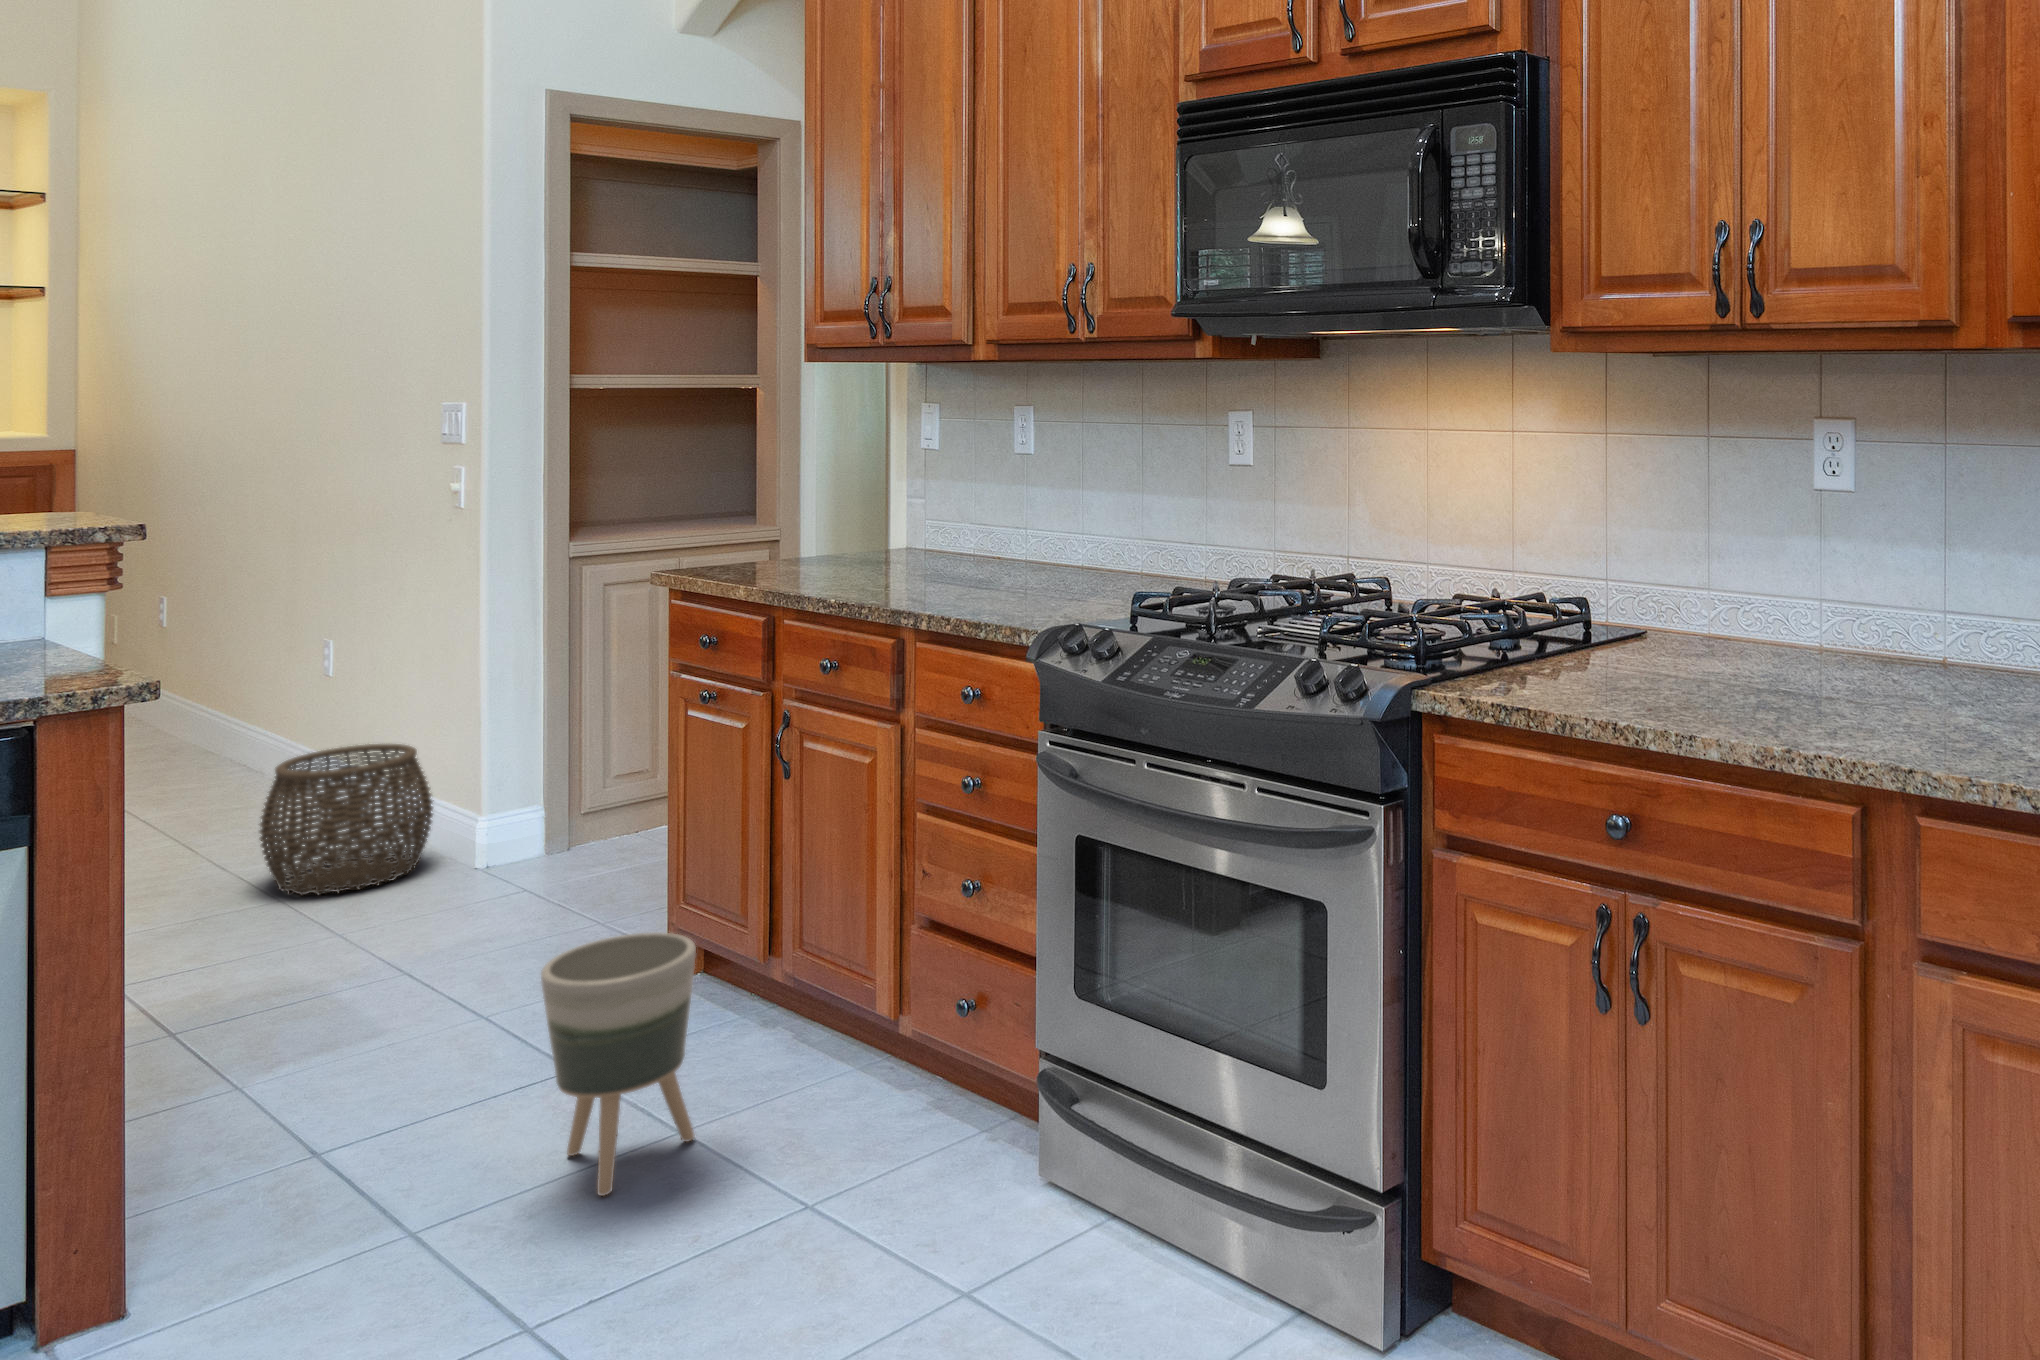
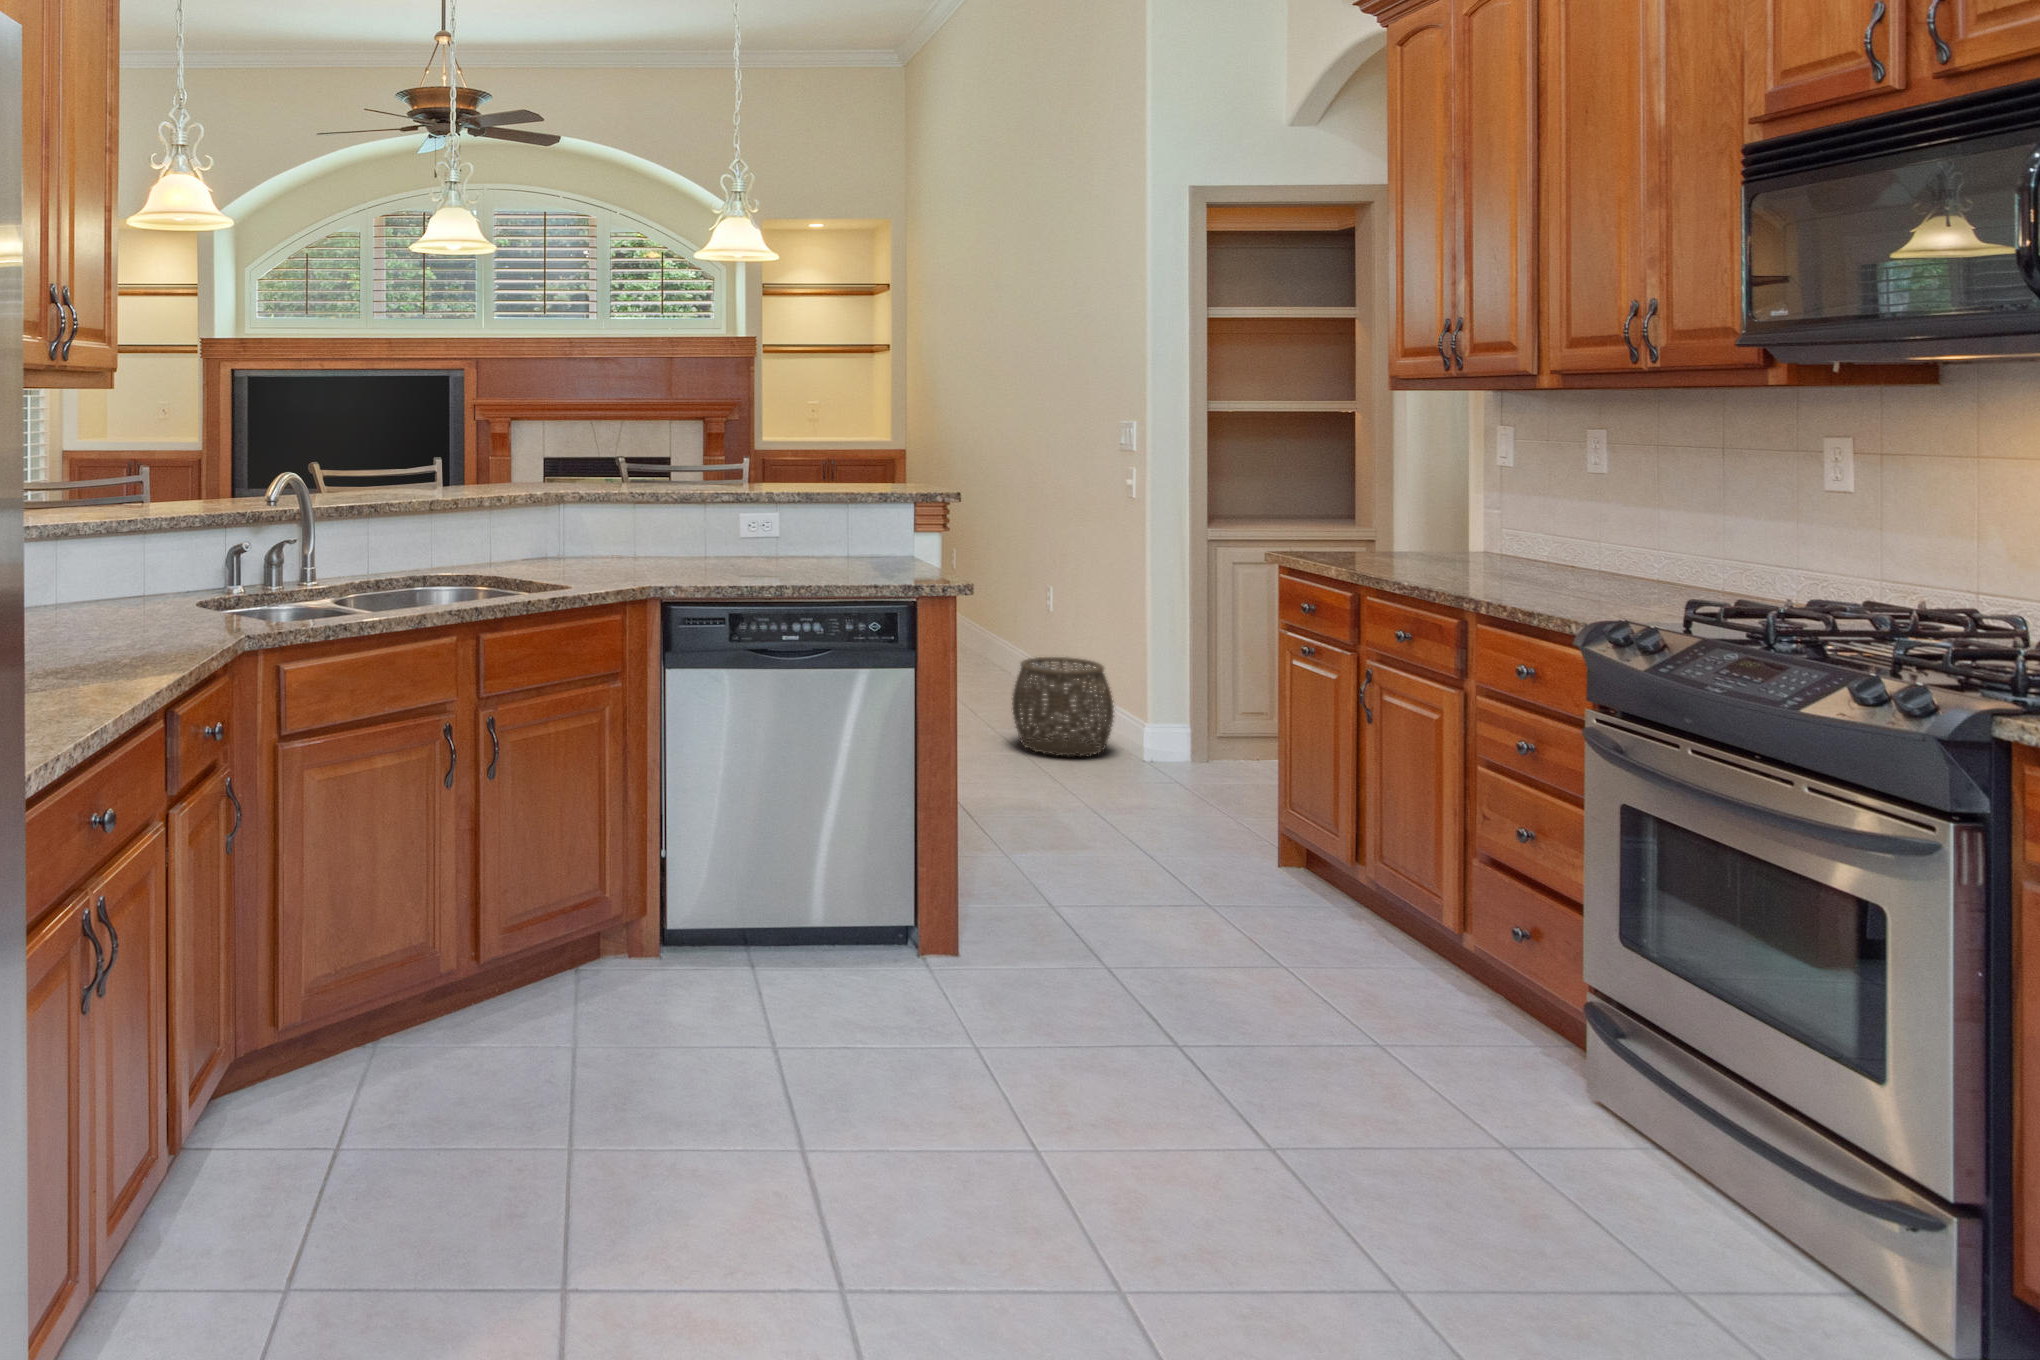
planter: present [541,932,696,1196] -> none [1186,807,1295,989]

